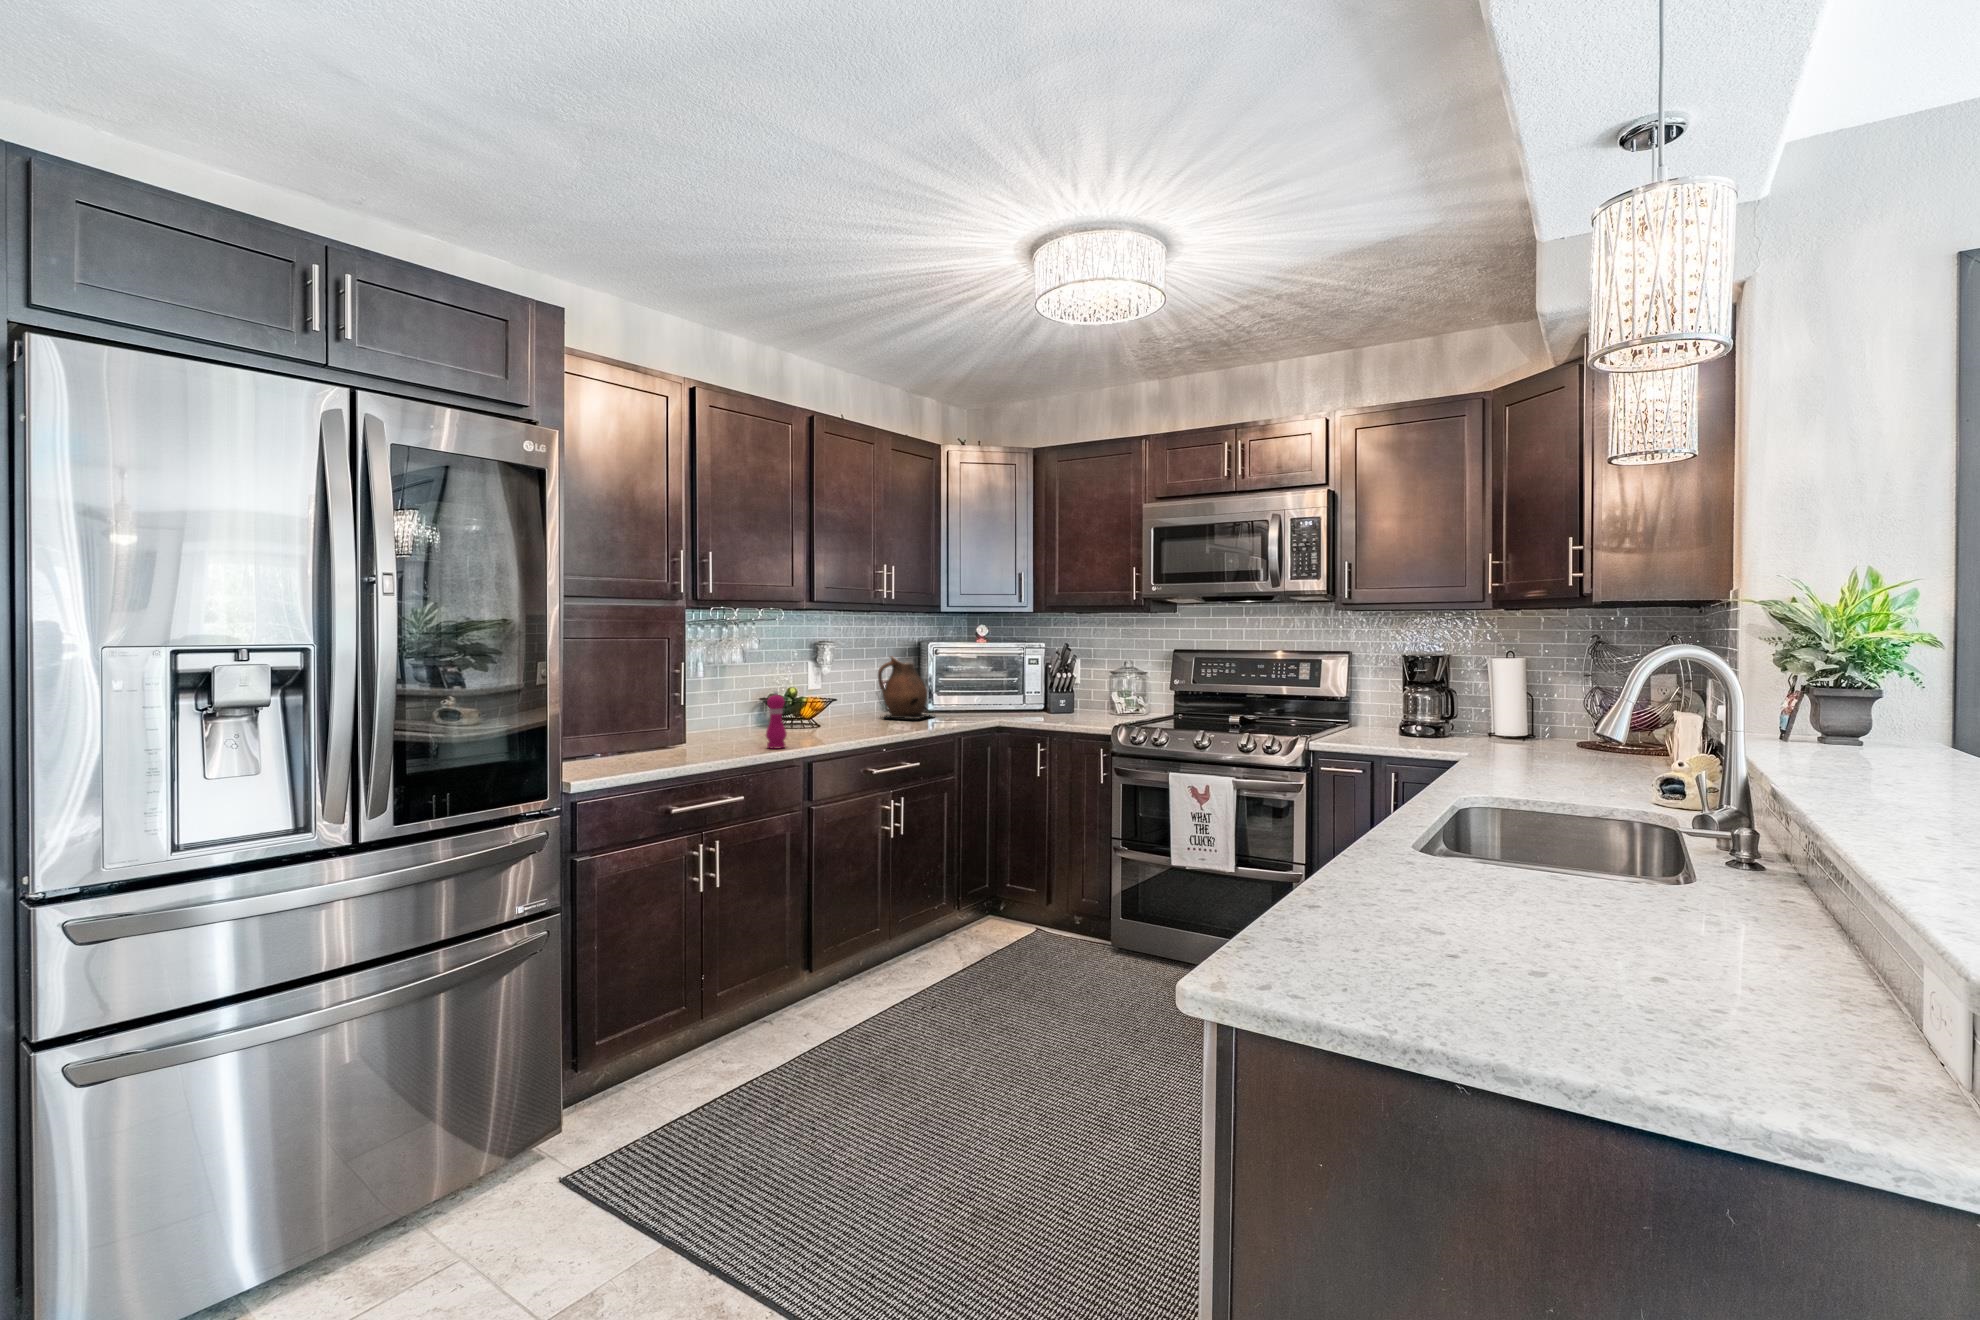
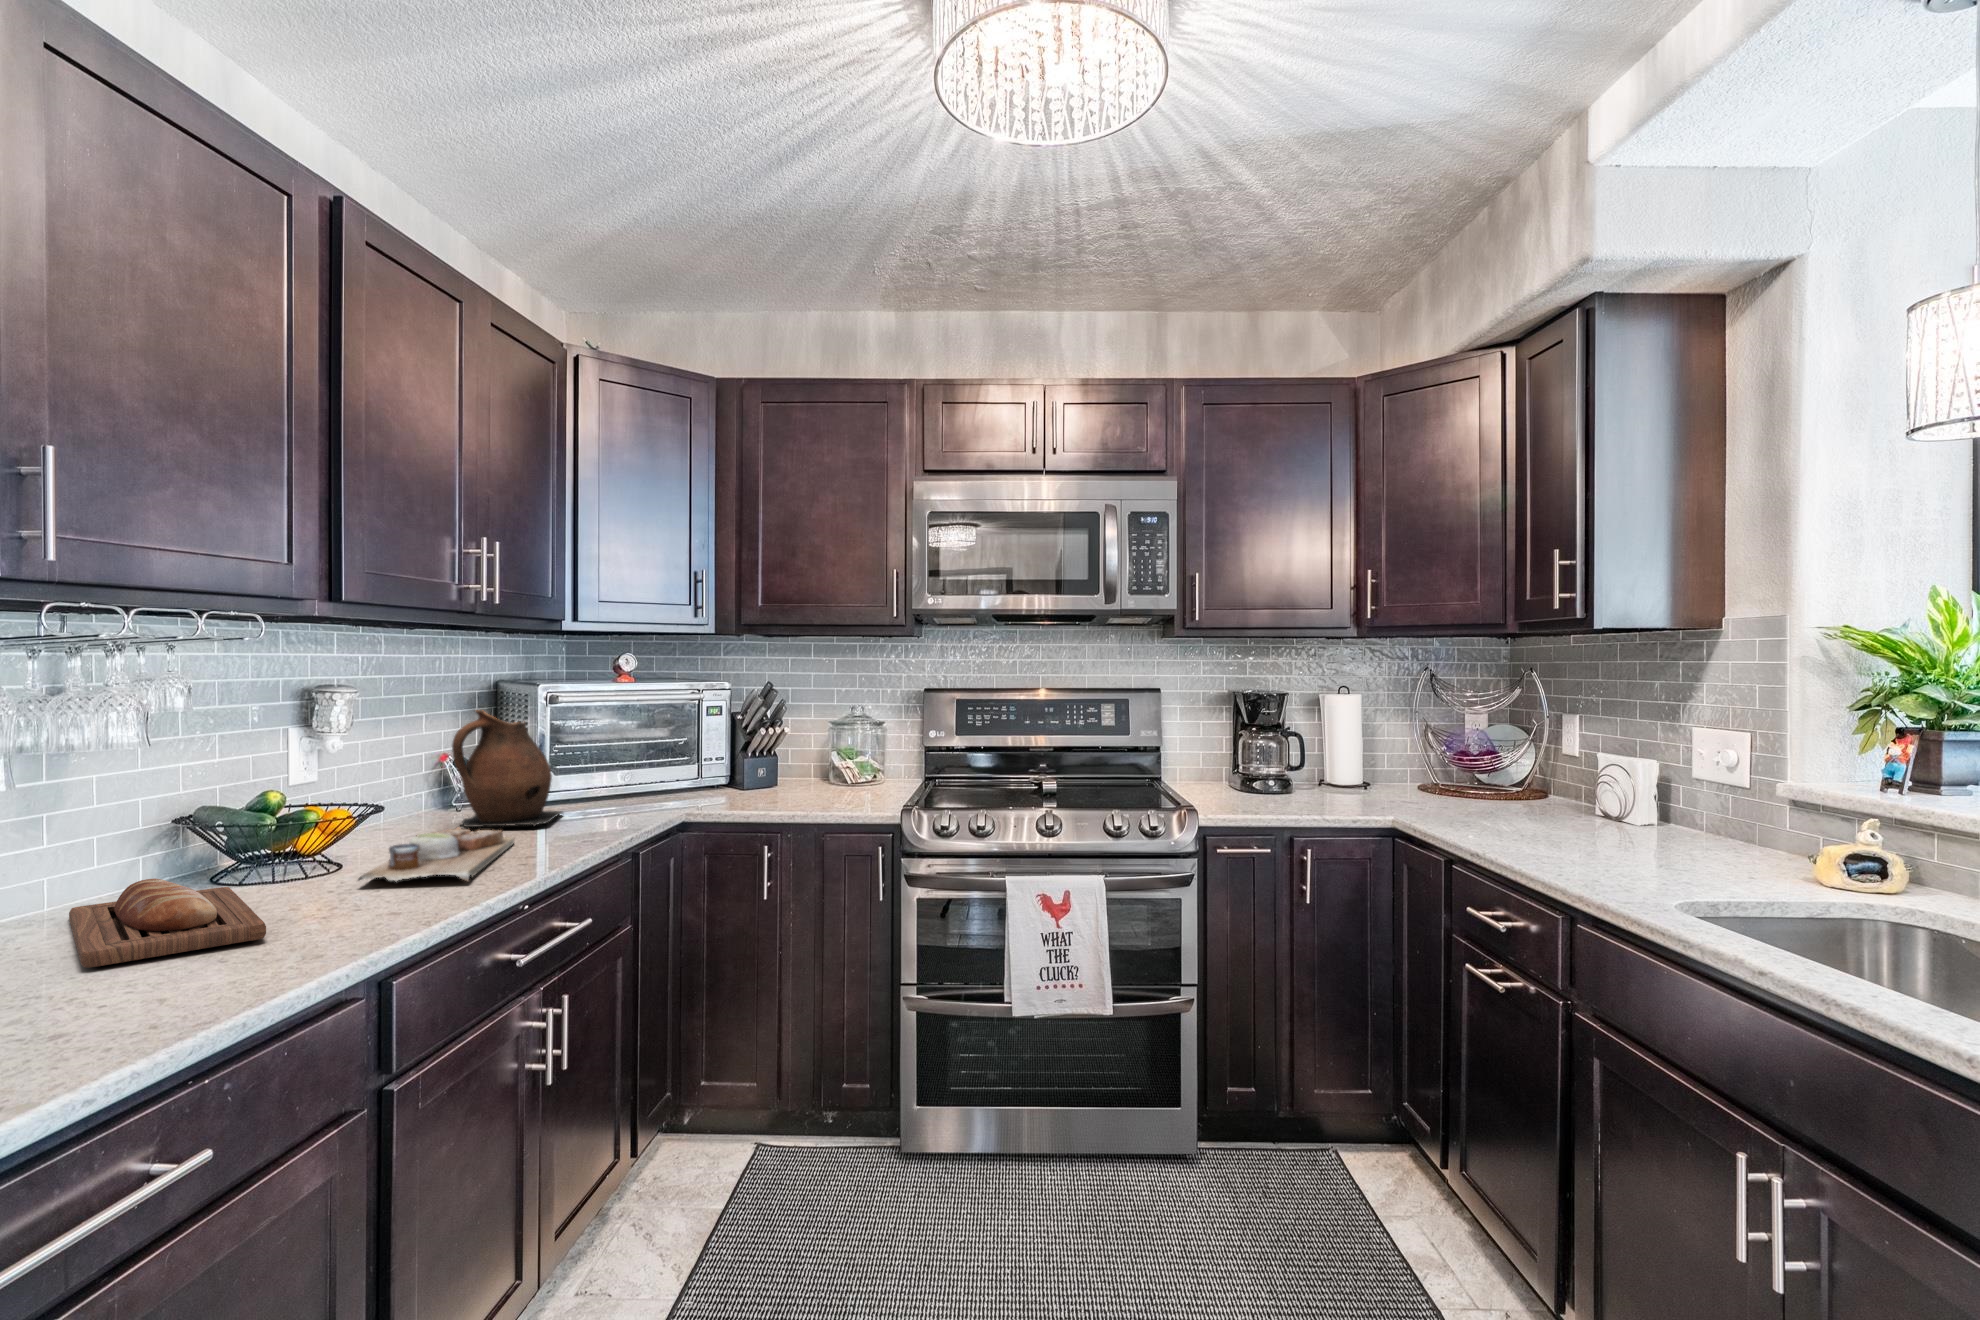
pepper mill: present [766,691,787,748] -> none [269,812,331,959]
cutting board: none [814,714,896,735] -> present [358,827,514,881]
bread loaf: none [711,719,769,744] -> present [69,878,266,968]

